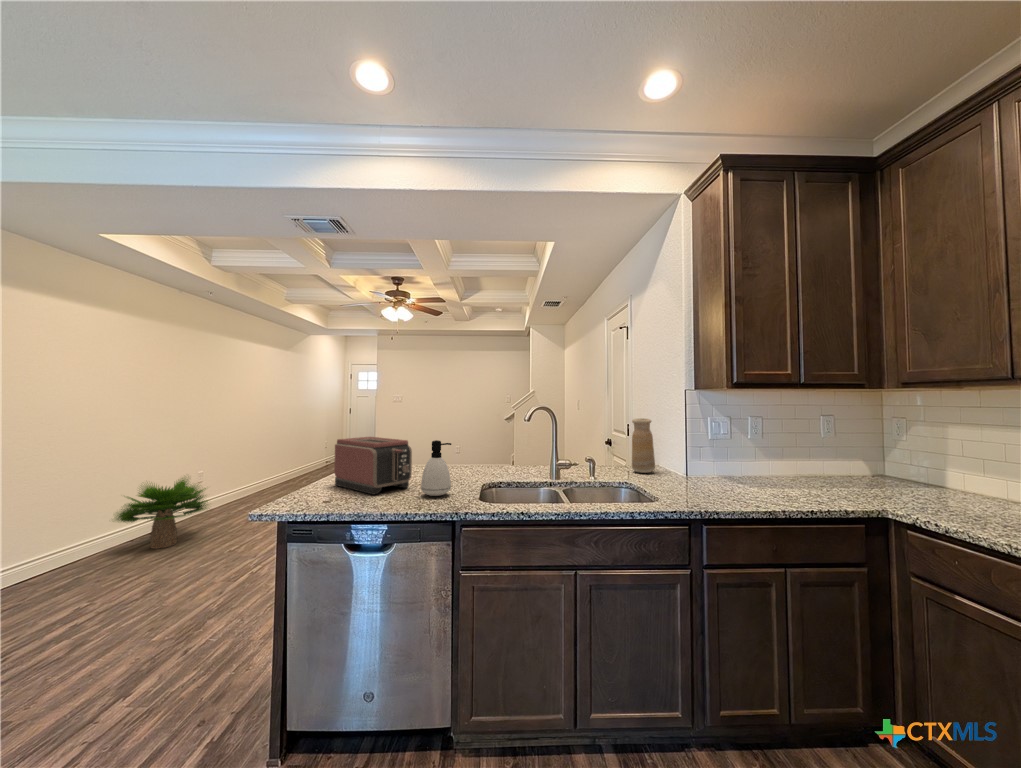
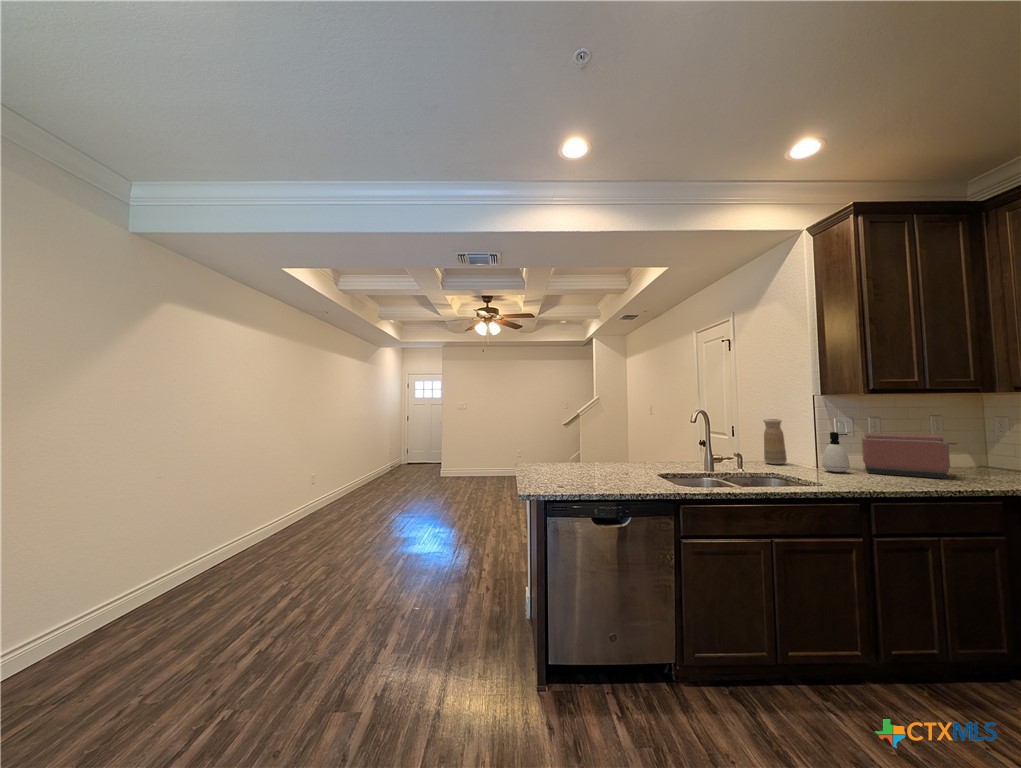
toaster: present [334,437,412,495] -> present [862,433,957,479]
soap dispenser: present [421,440,451,496] -> present [822,432,850,472]
potted plant: present [115,478,208,549] -> none [271,473,349,538]

